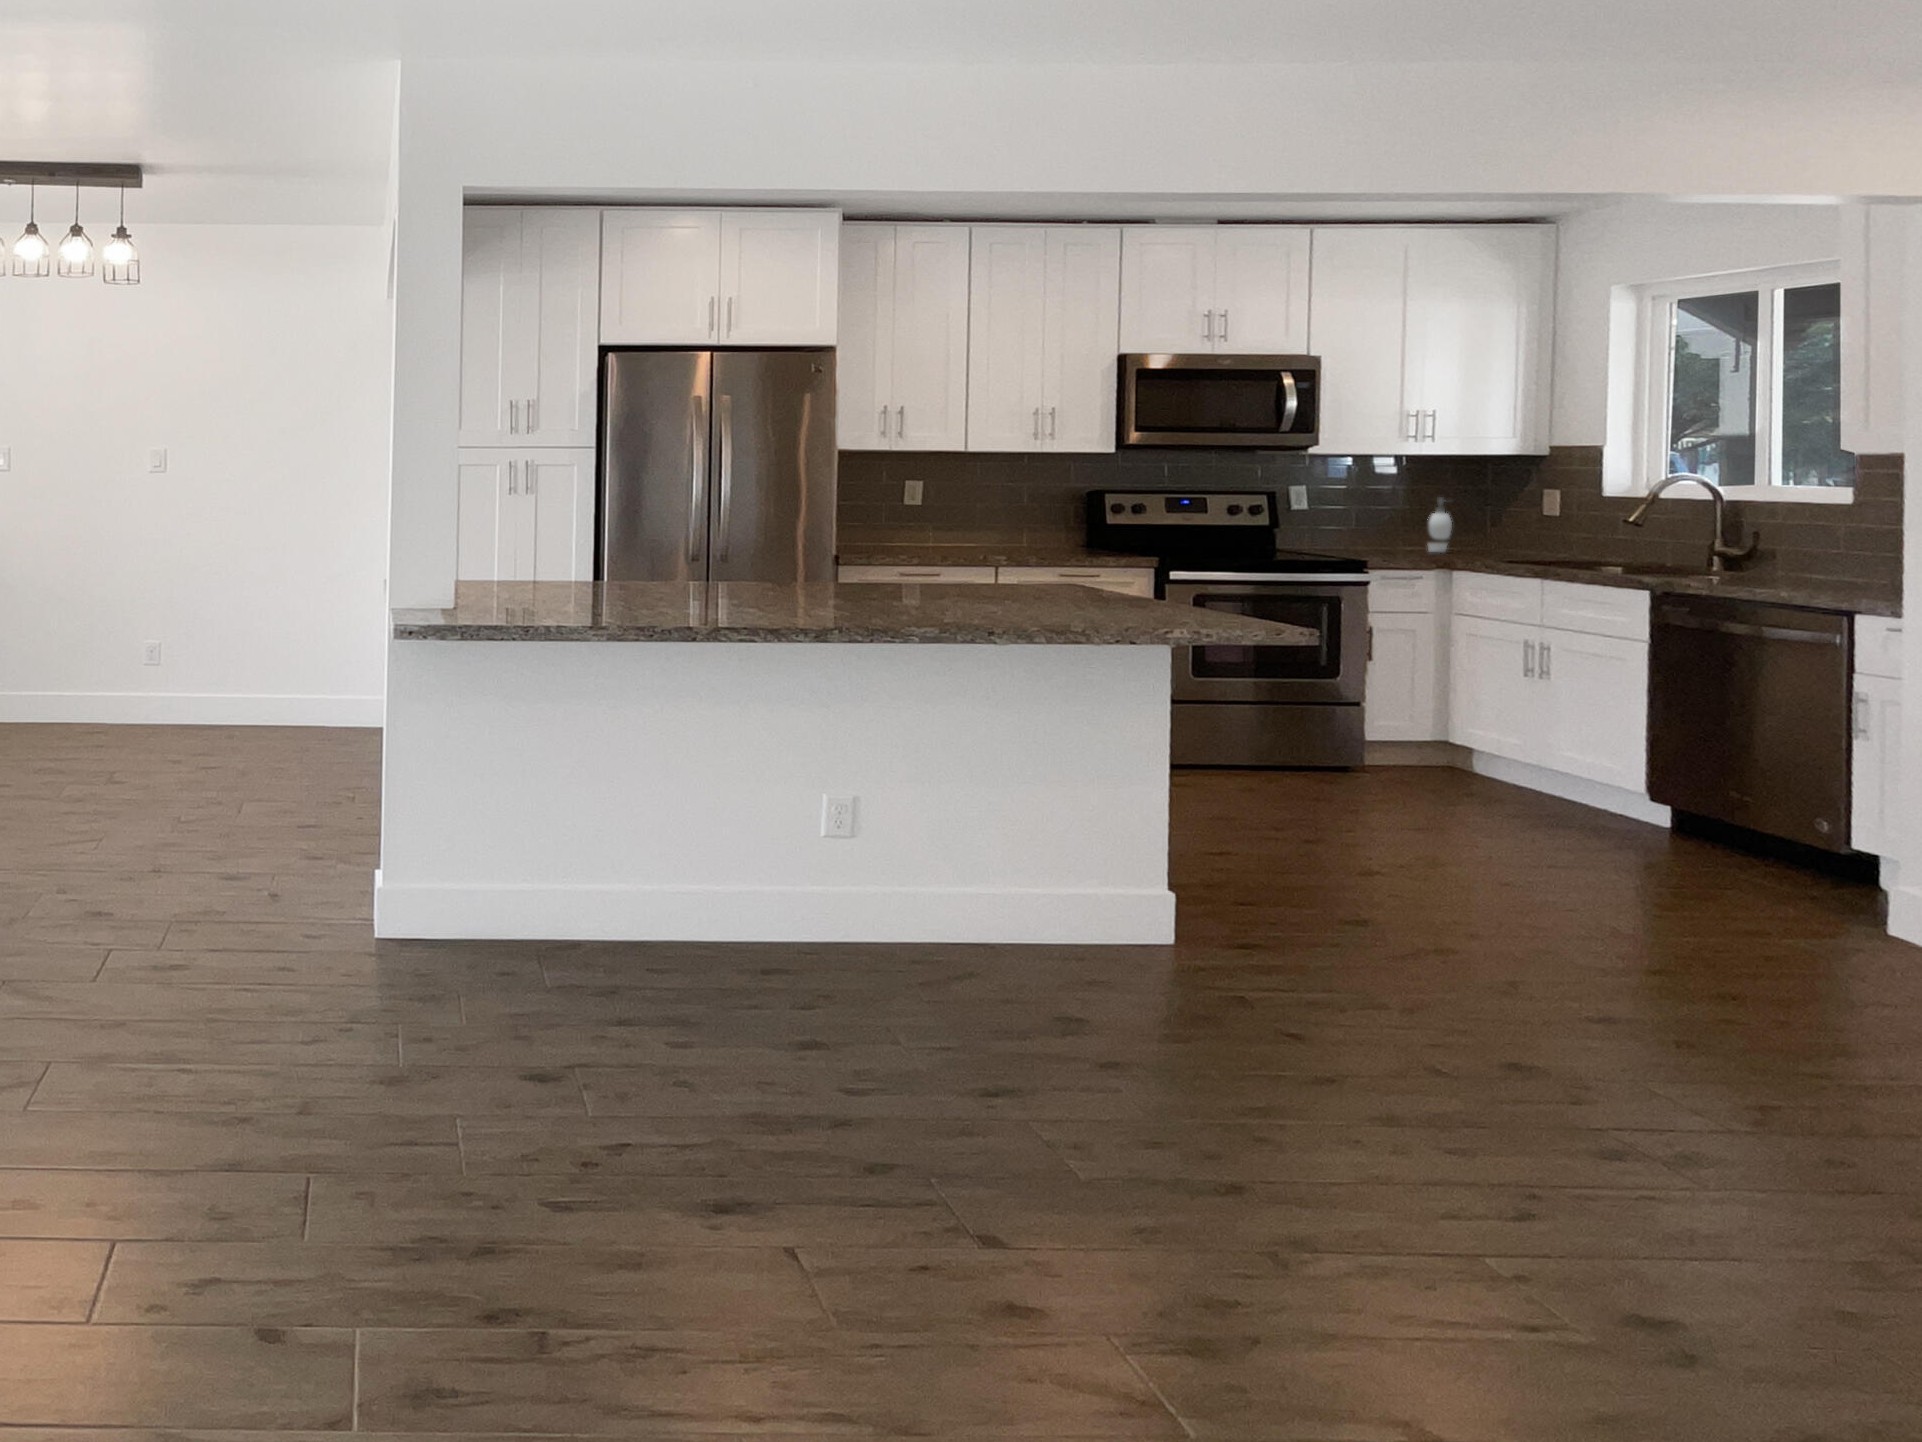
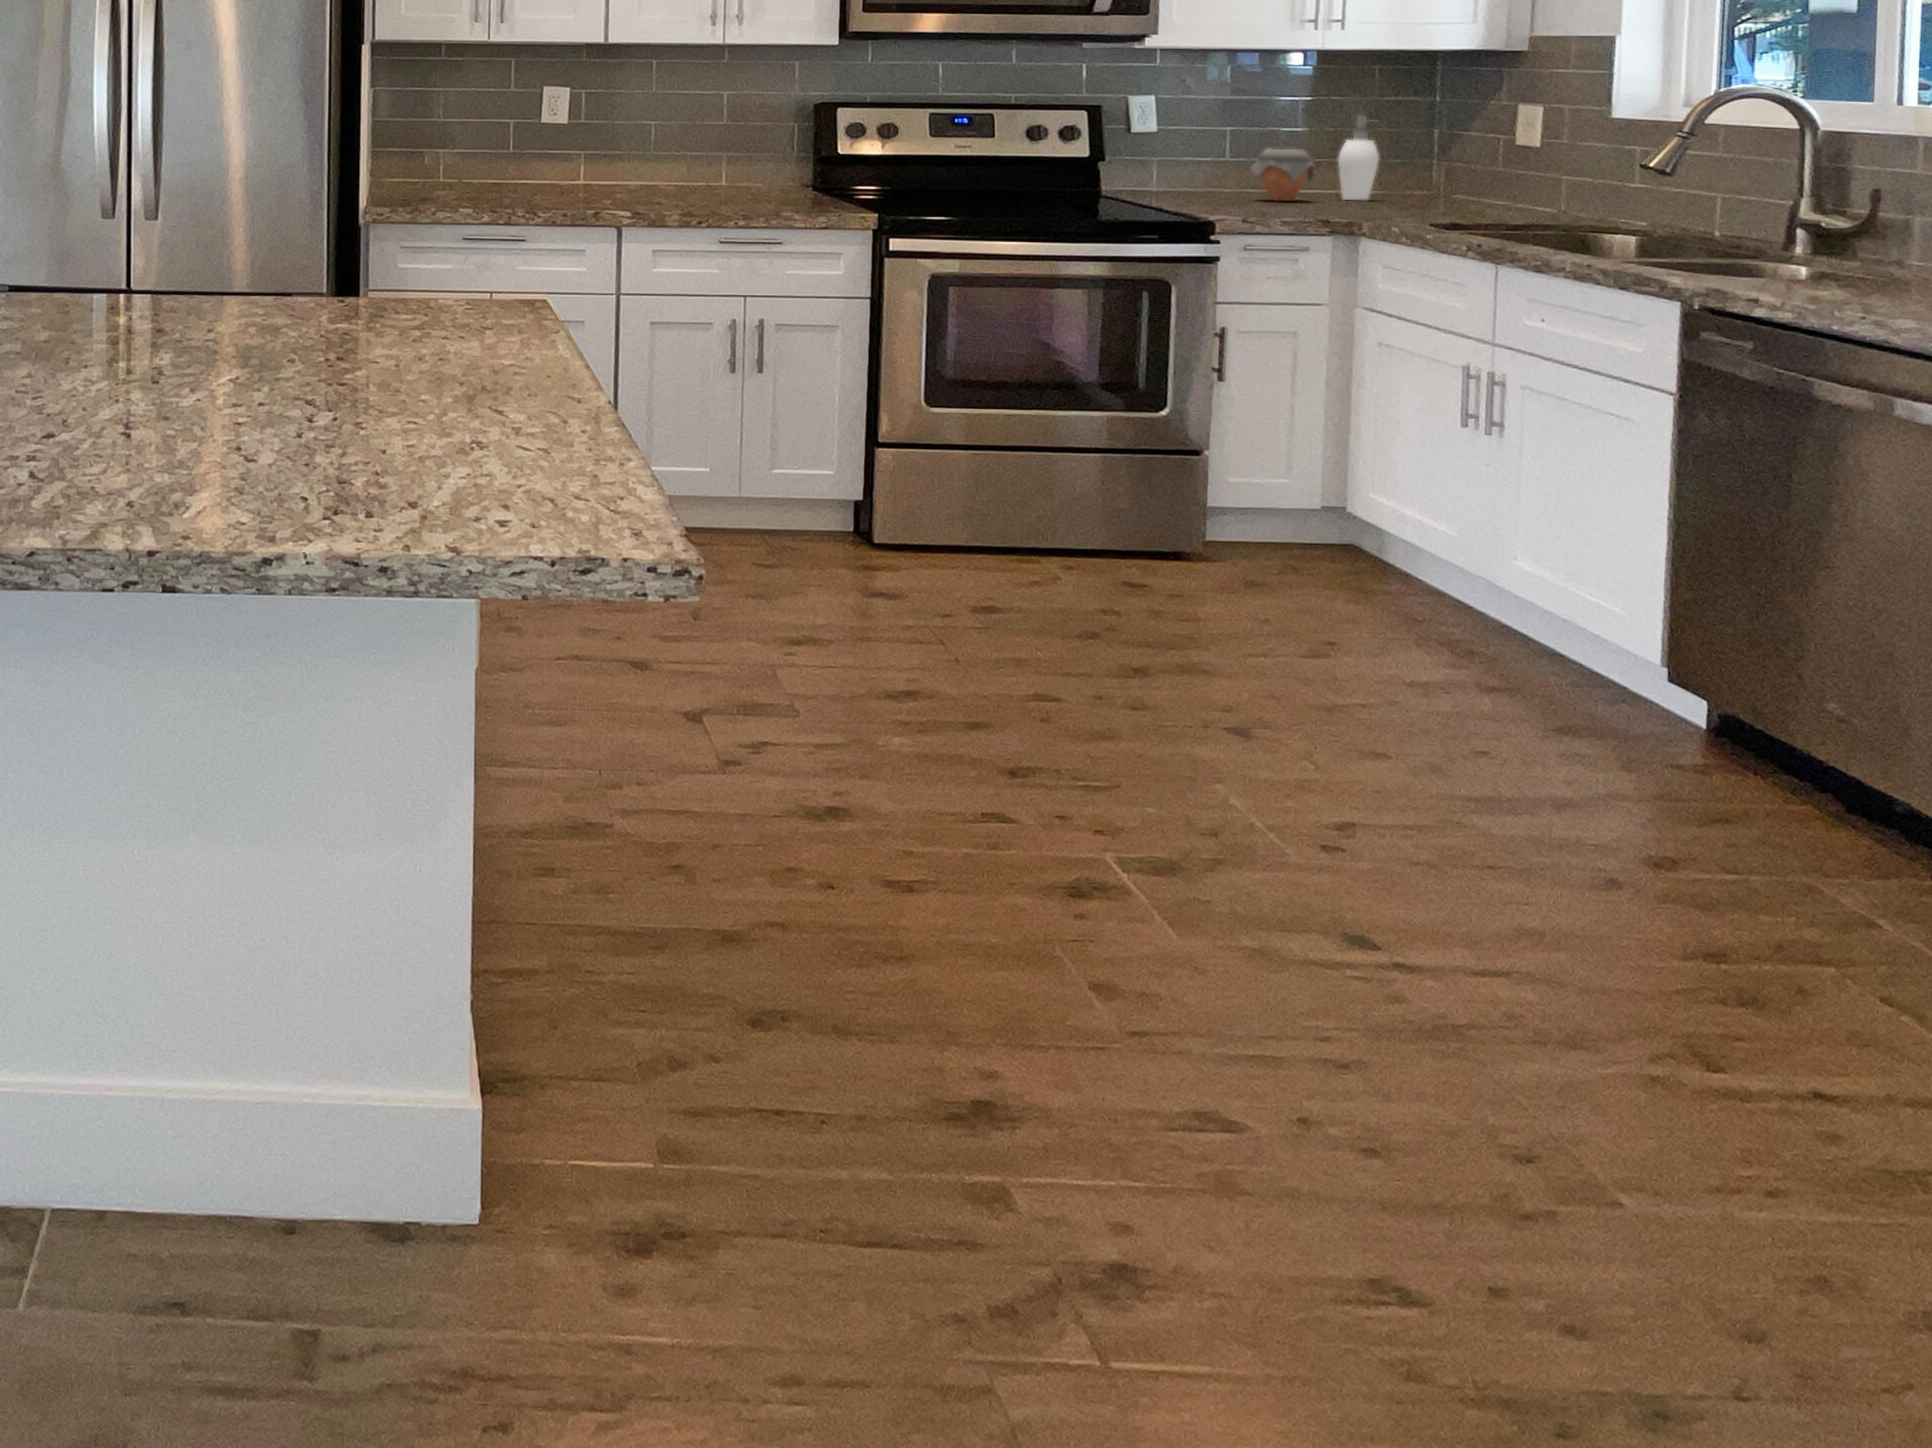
jar: none [1371,519,1413,553] -> present [1251,149,1314,201]

